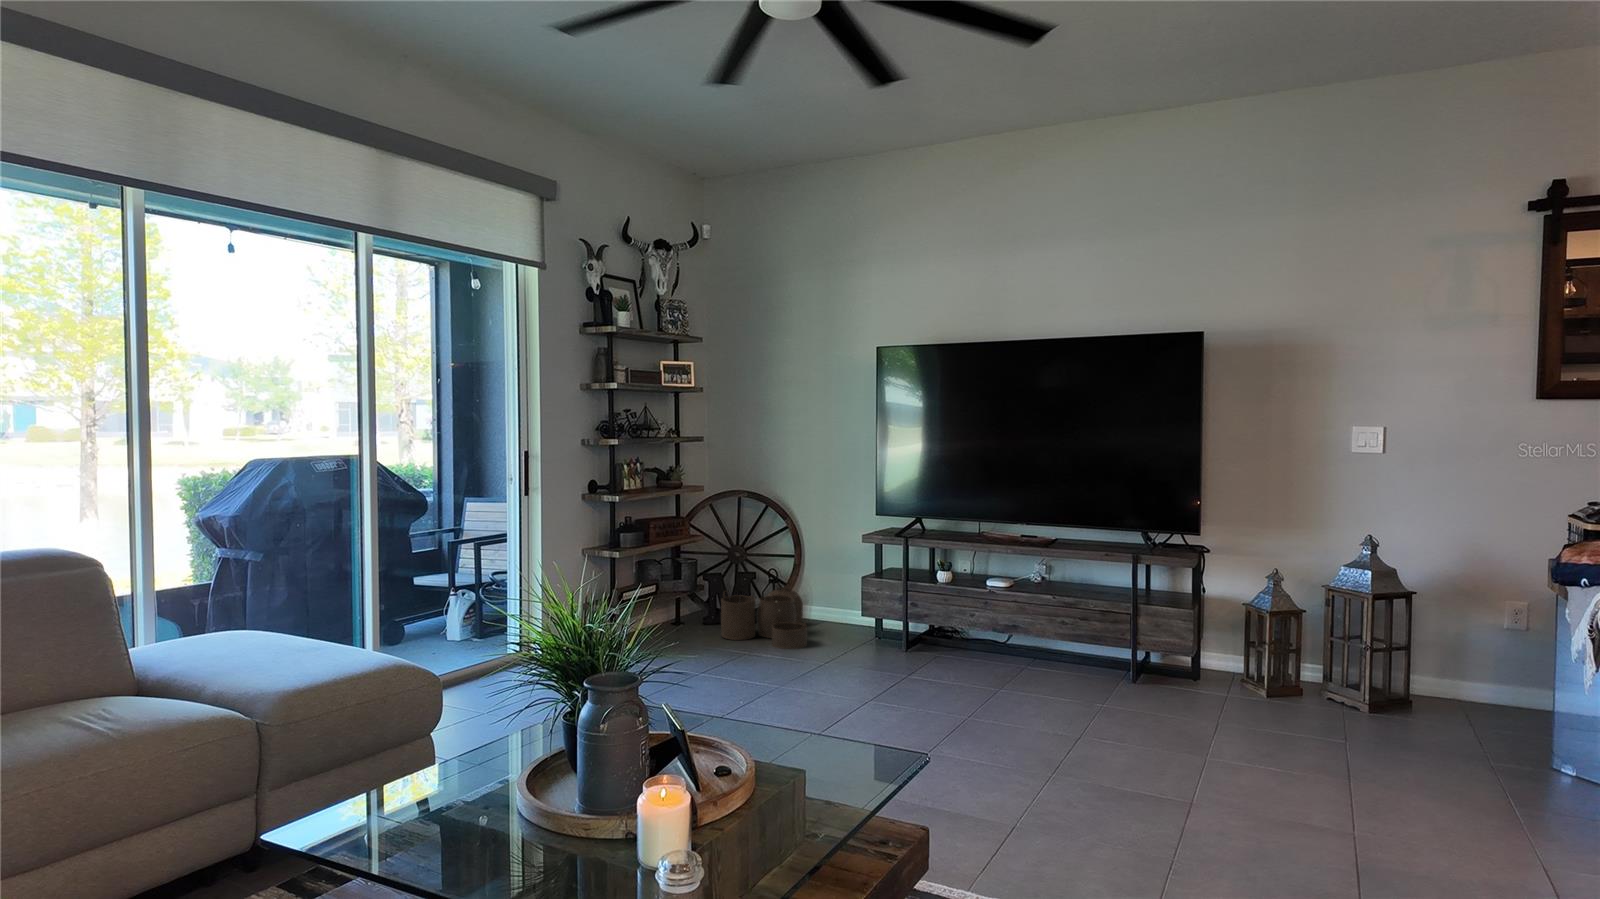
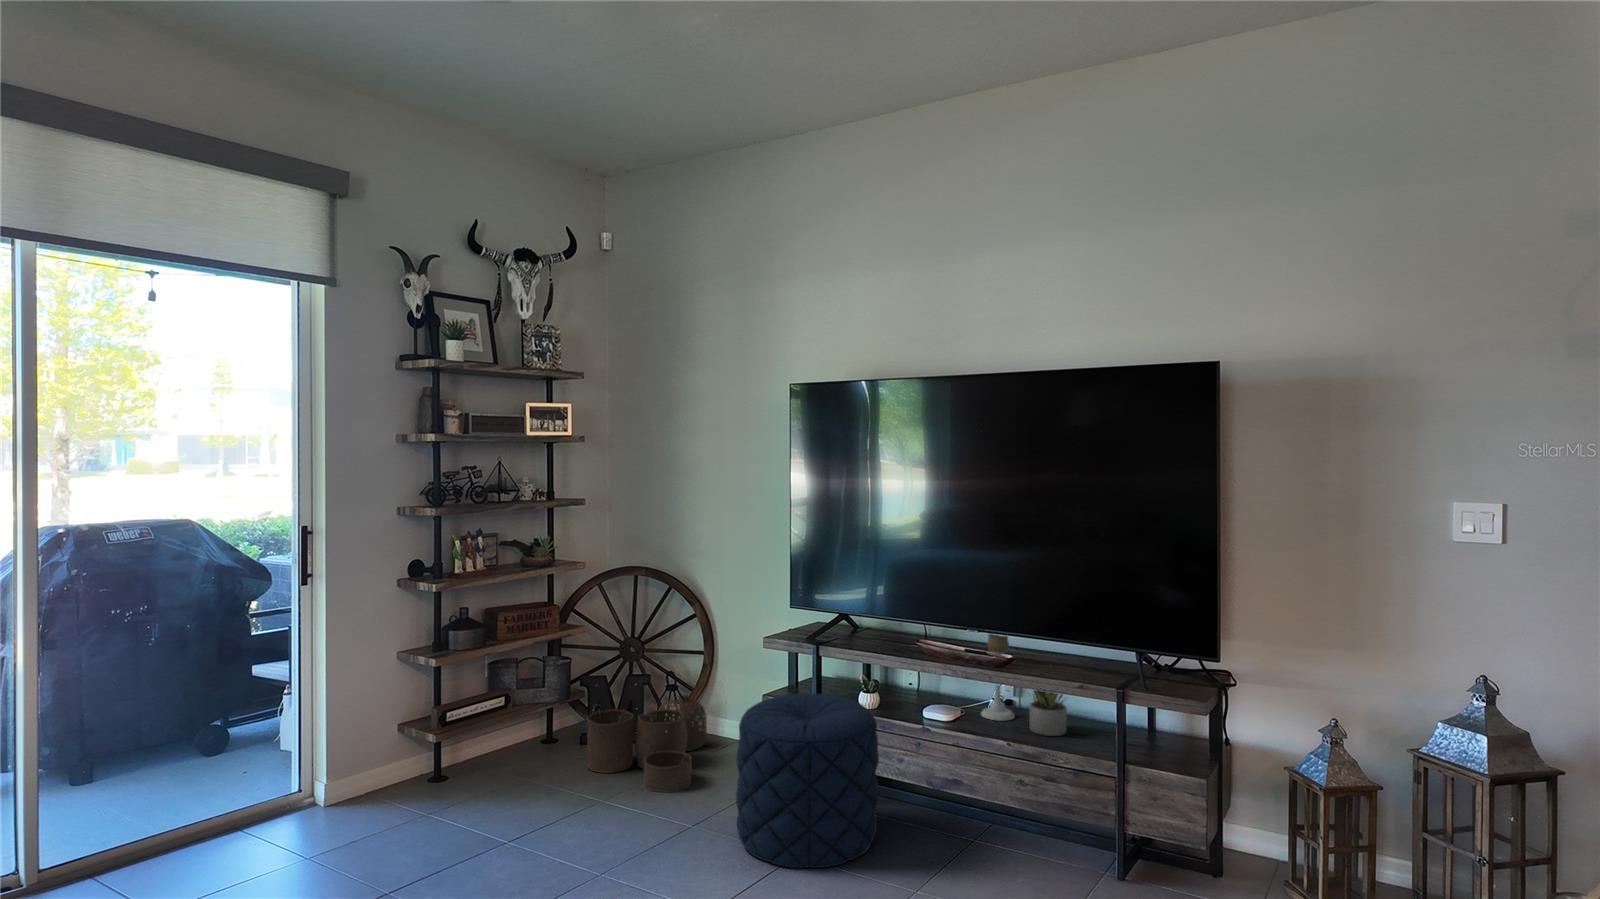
candle holder: none [1027,525,1052,586] -> present [981,634,1015,721]
succulent plant: none [1063,549,1093,592] -> present [1029,688,1067,736]
pouf: none [859,570,962,682] -> present [736,693,879,868]

